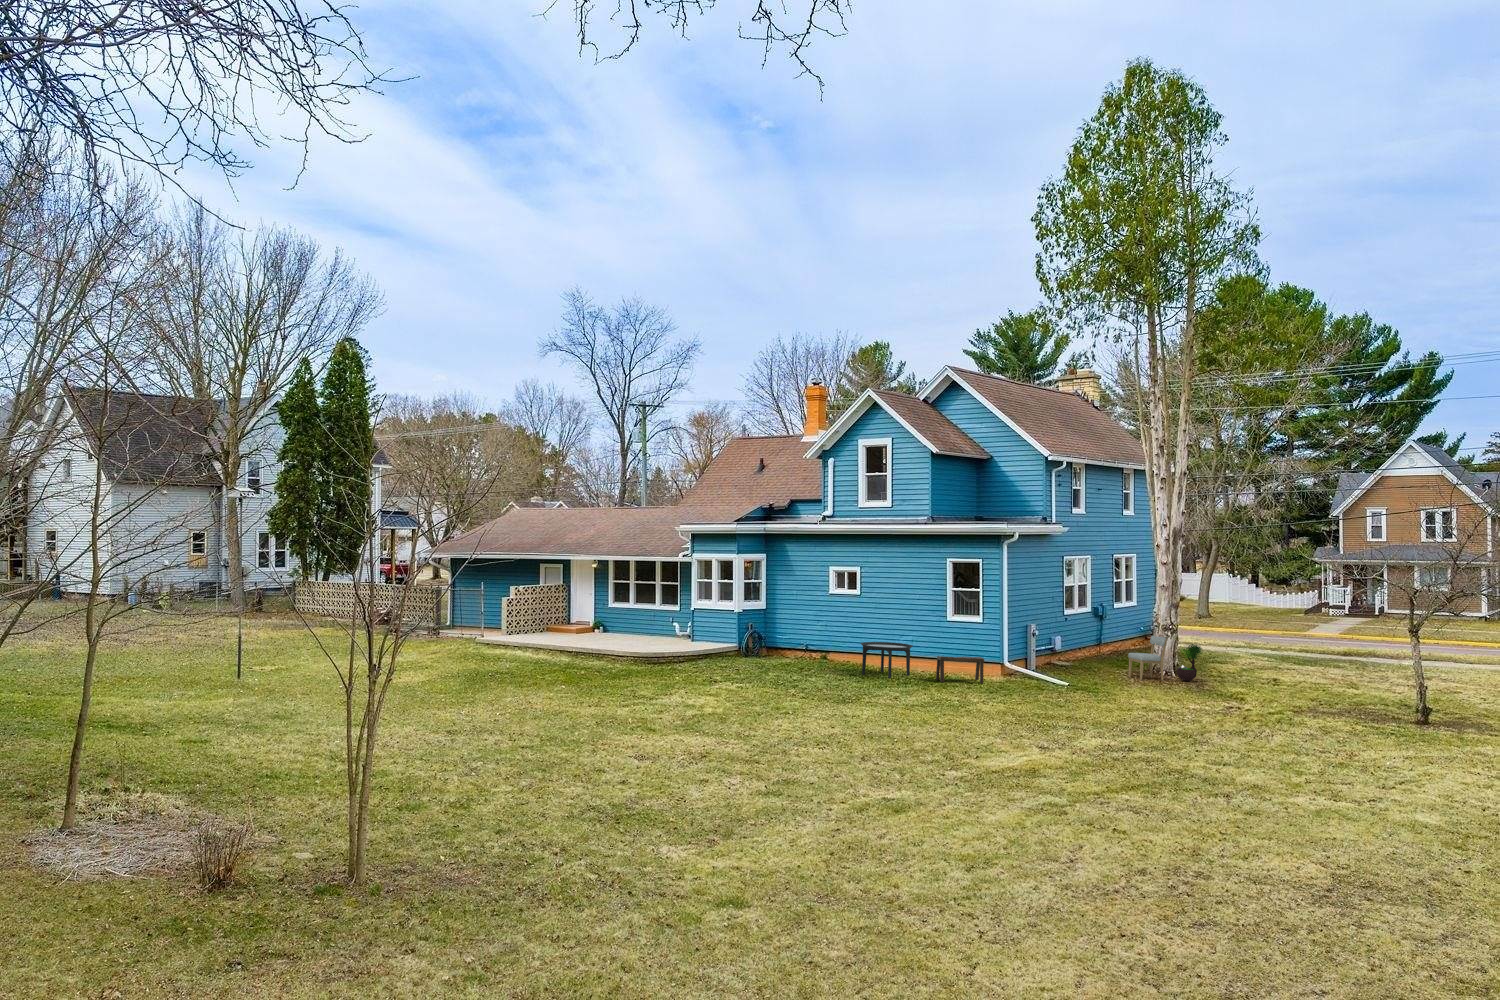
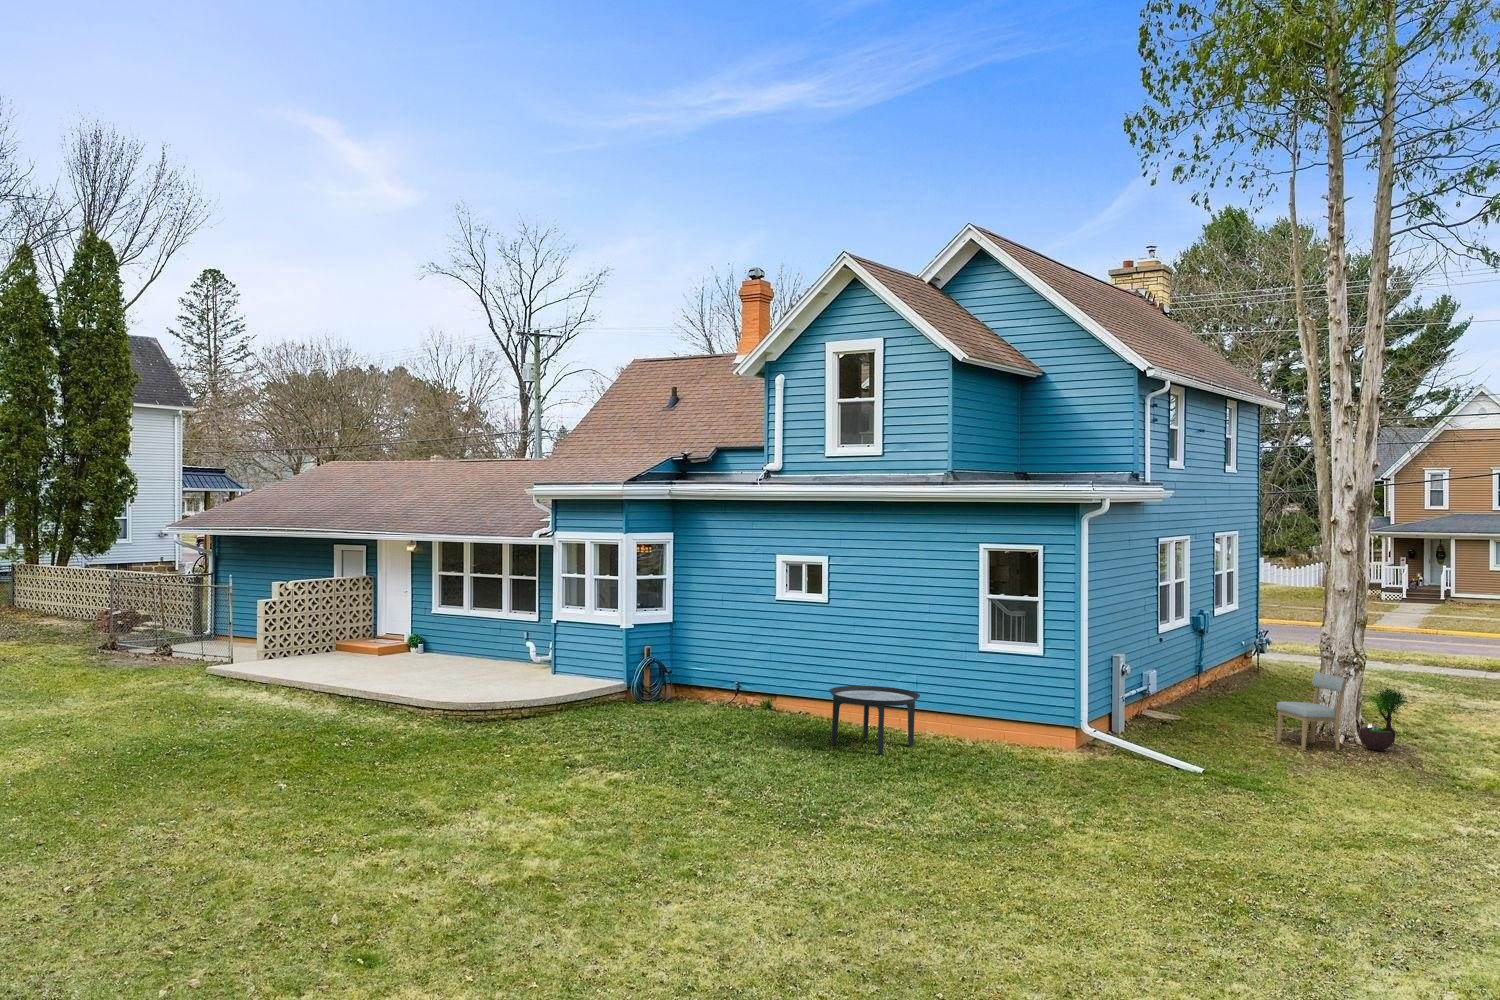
bench: present [936,656,984,684] -> none [961,715,1048,766]

